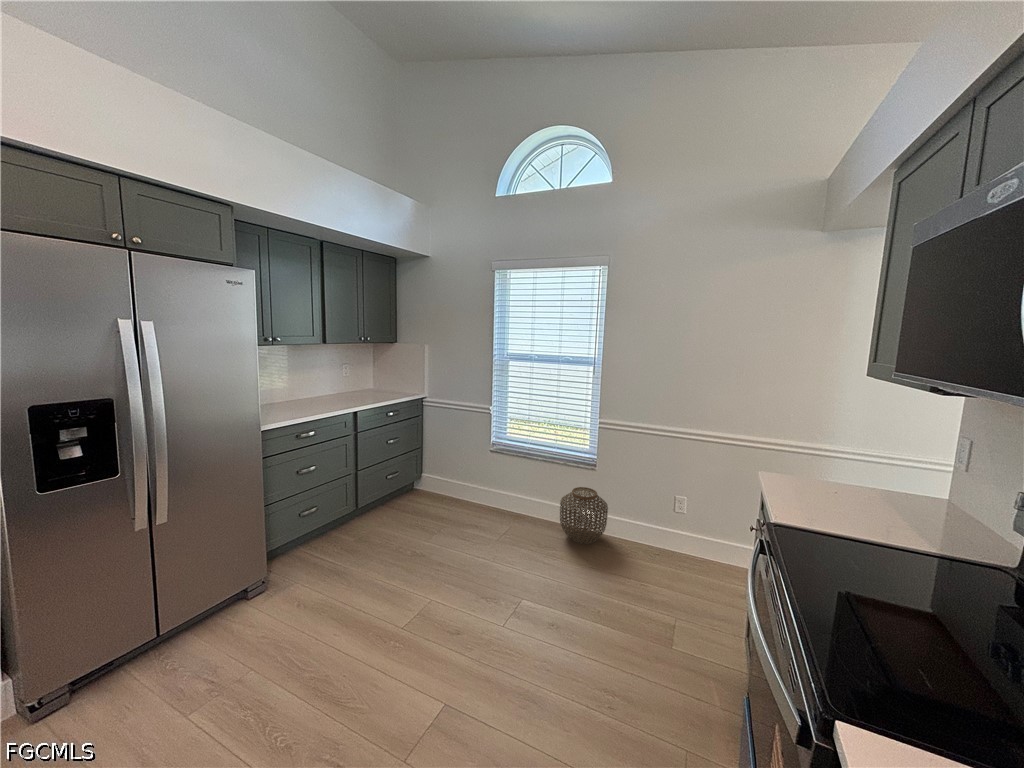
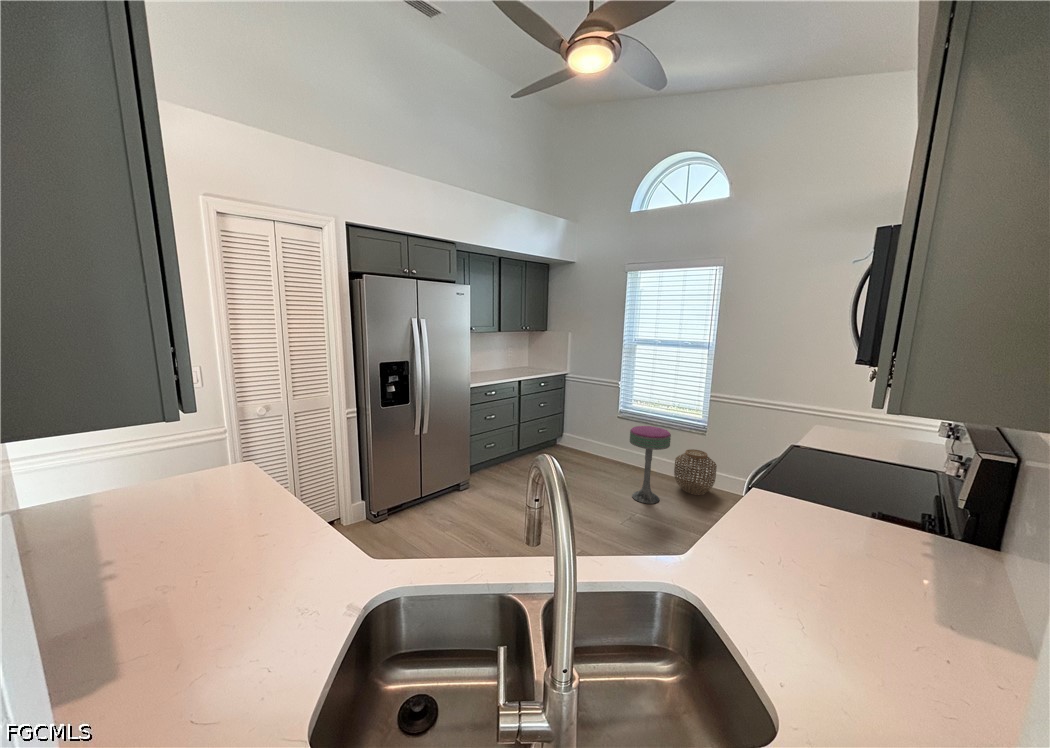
bar stool: none [506,465,557,569] -> present [630,426,671,504]

